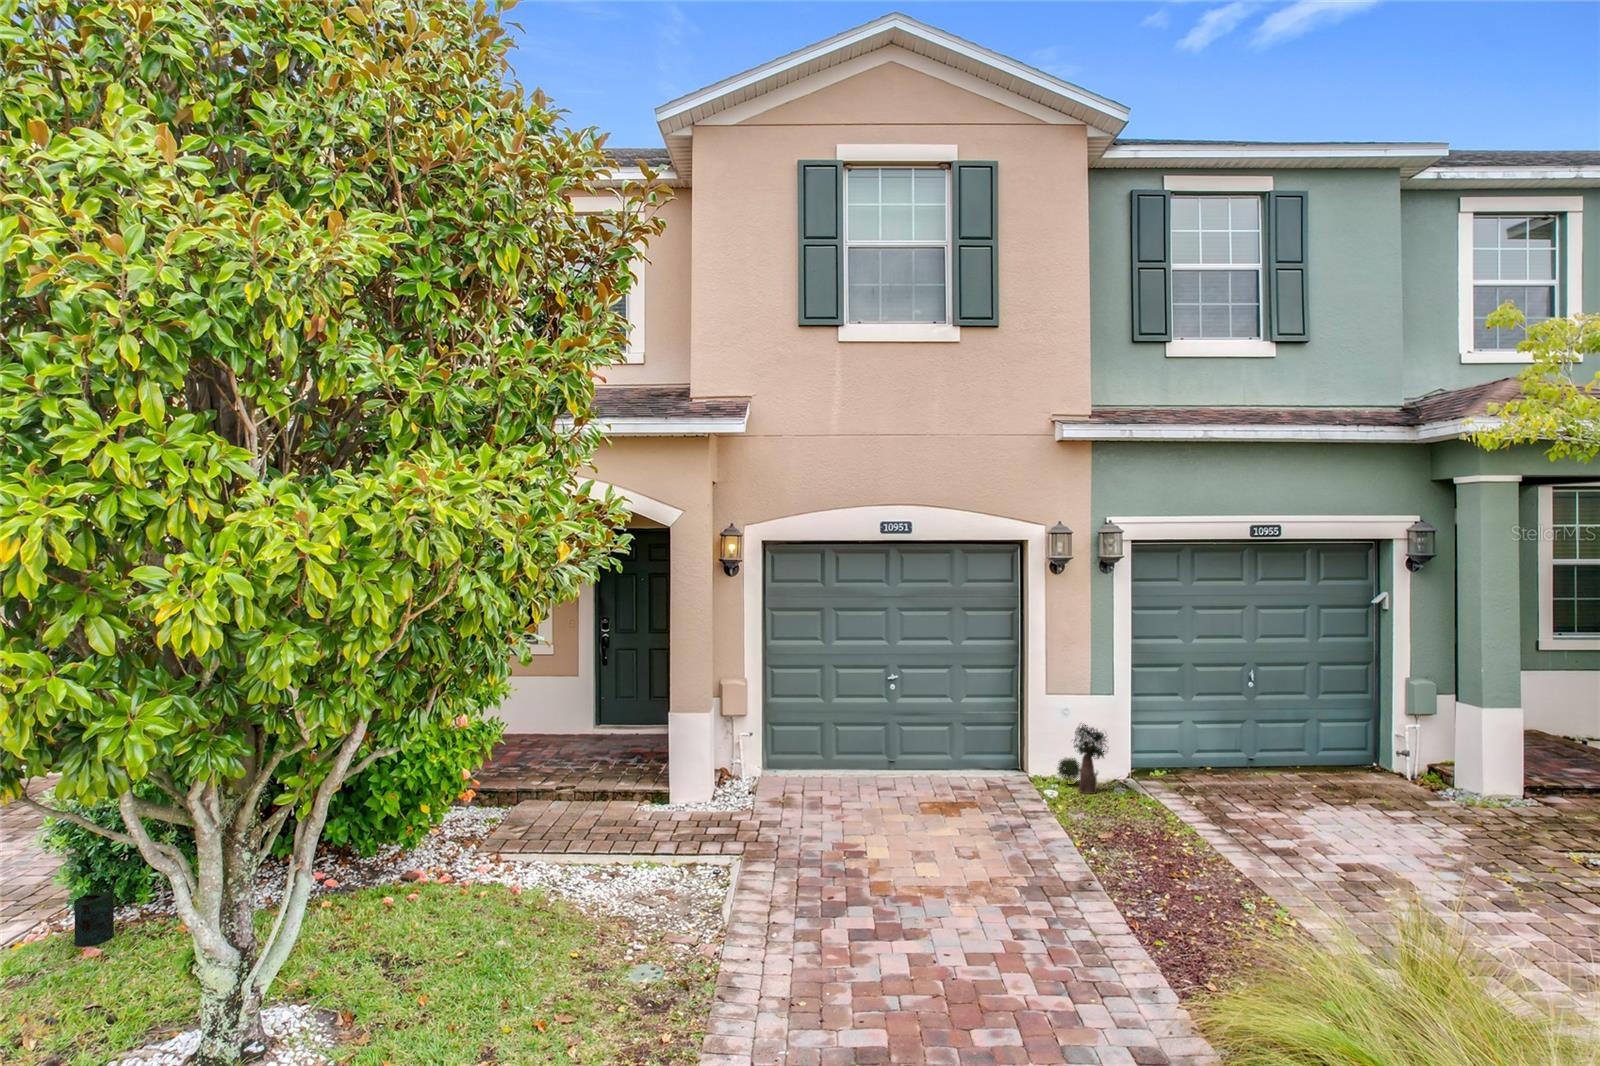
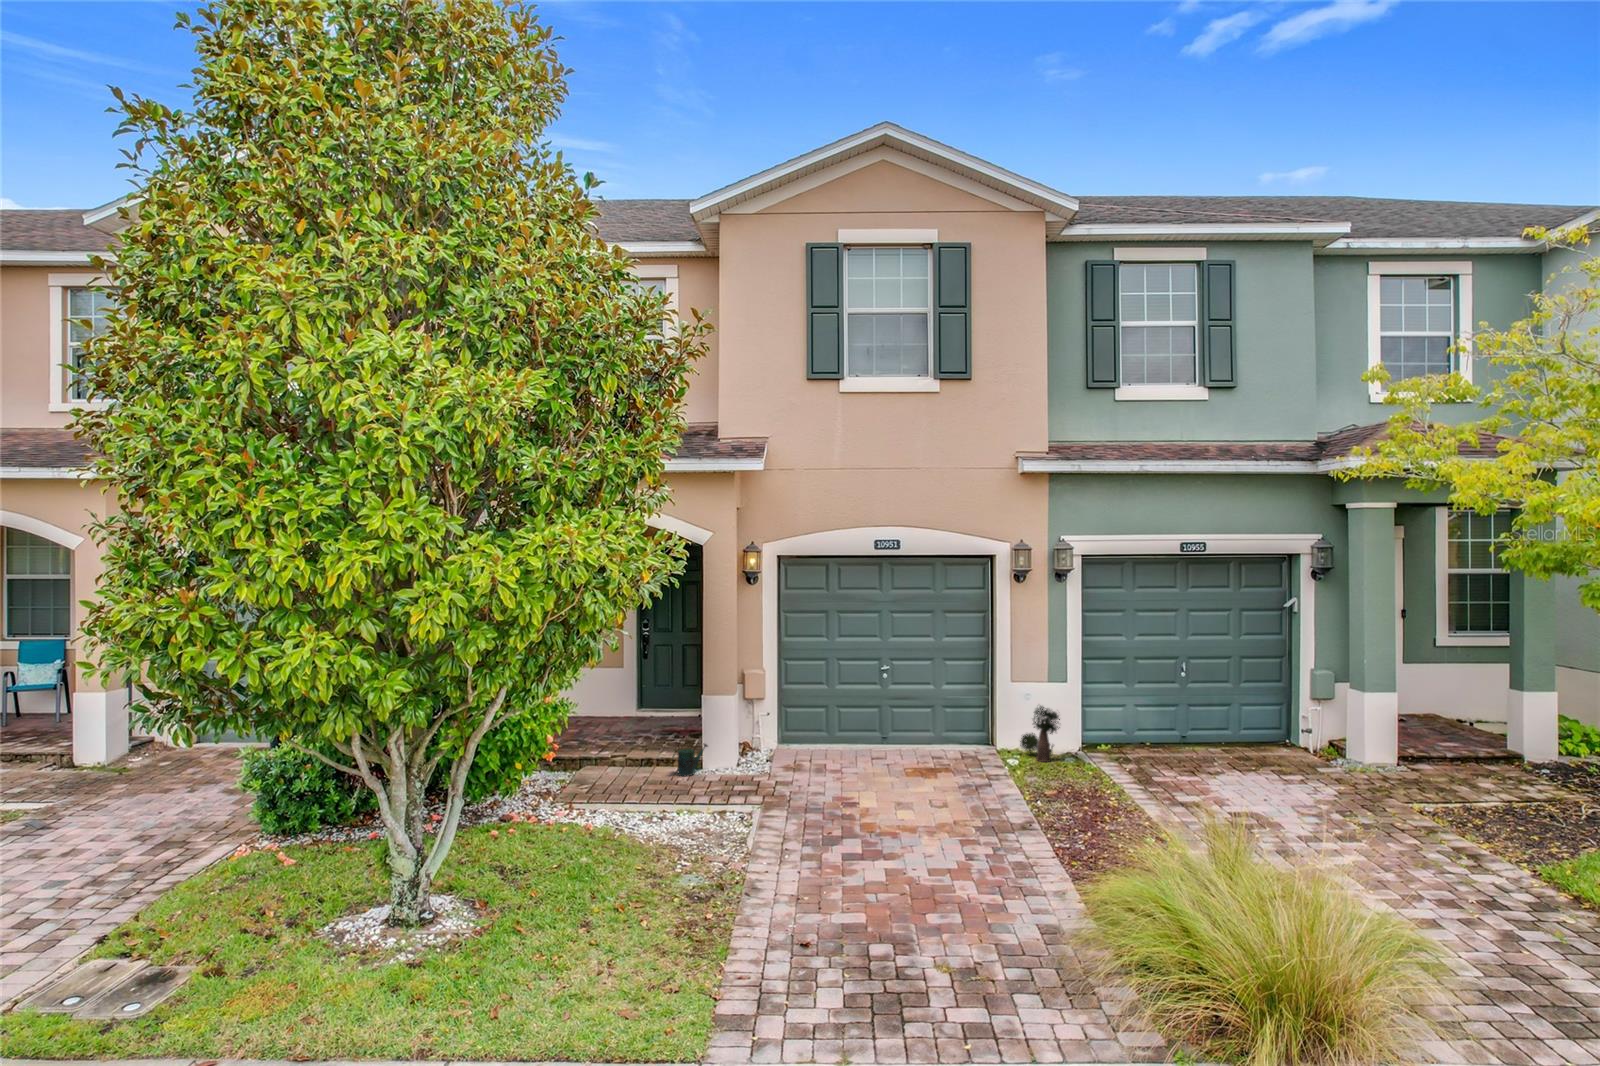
watering can: present [74,875,117,947] -> present [677,744,707,776]

